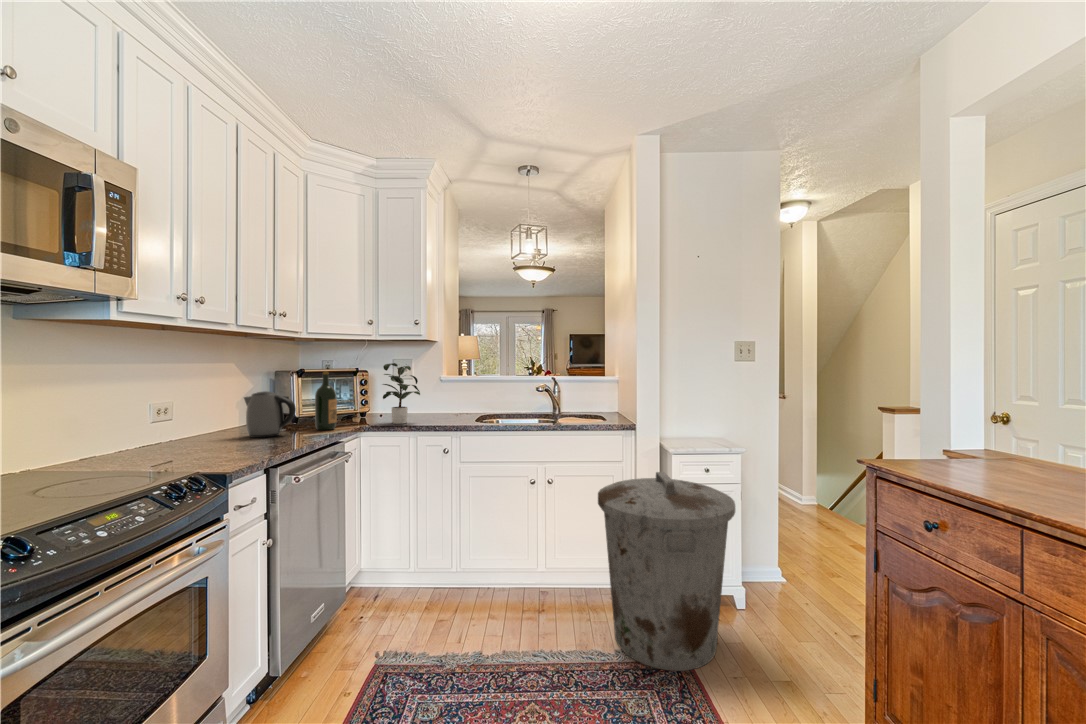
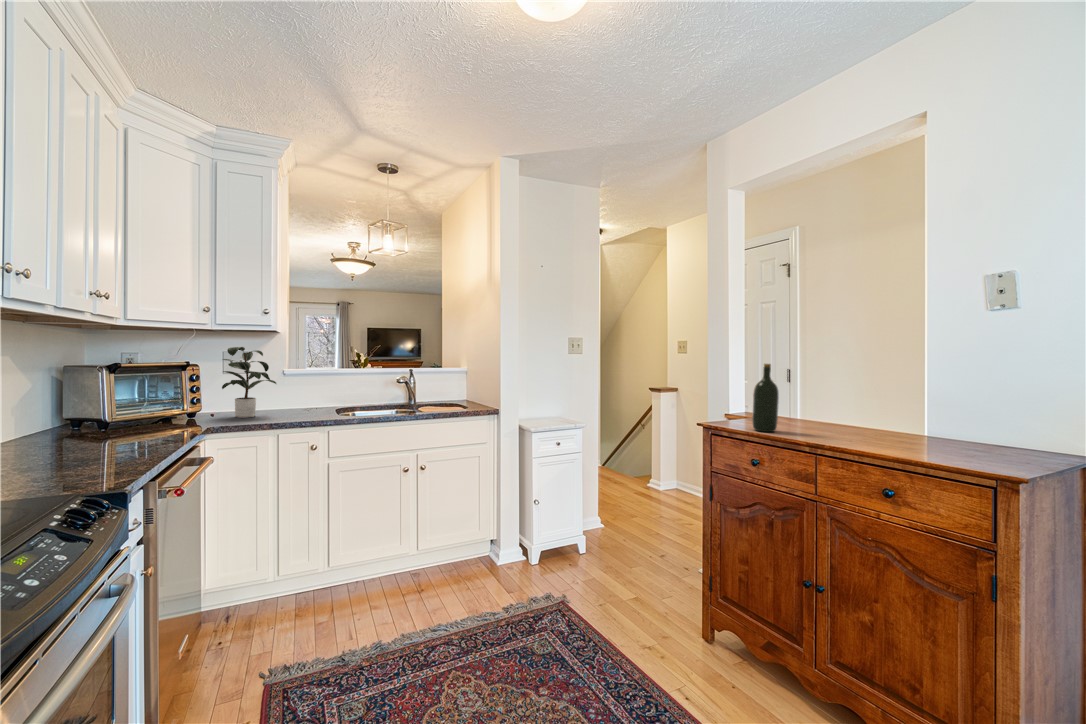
wine bottle: present [315,371,337,430] -> present [752,364,779,432]
kettle: present [244,391,296,438] -> none [32,381,120,444]
trash can: present [598,472,735,671] -> none [484,449,598,614]

